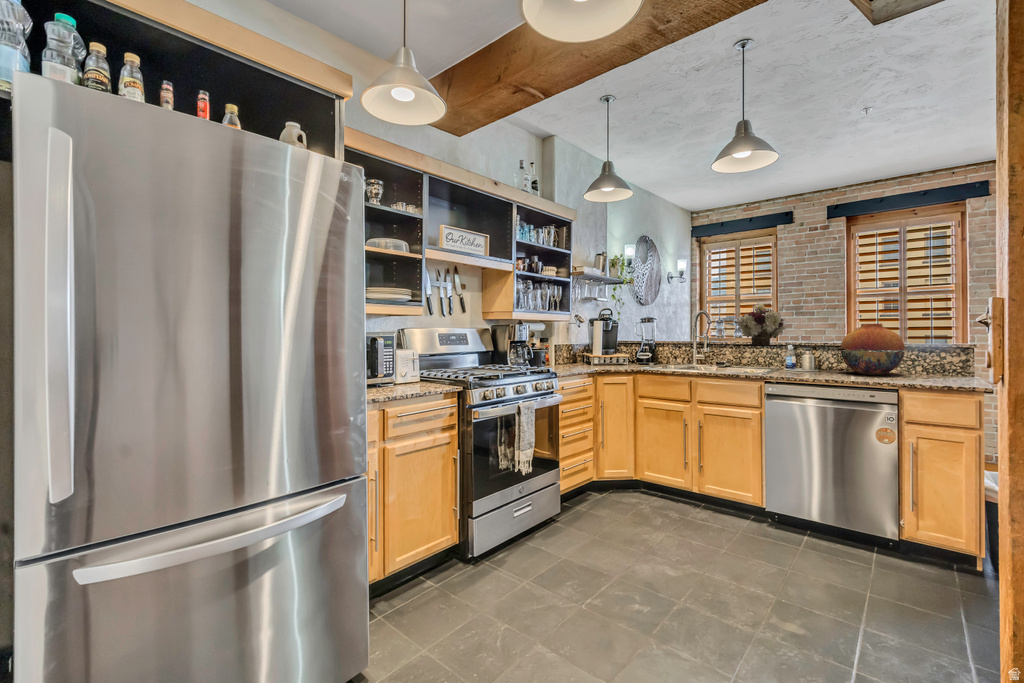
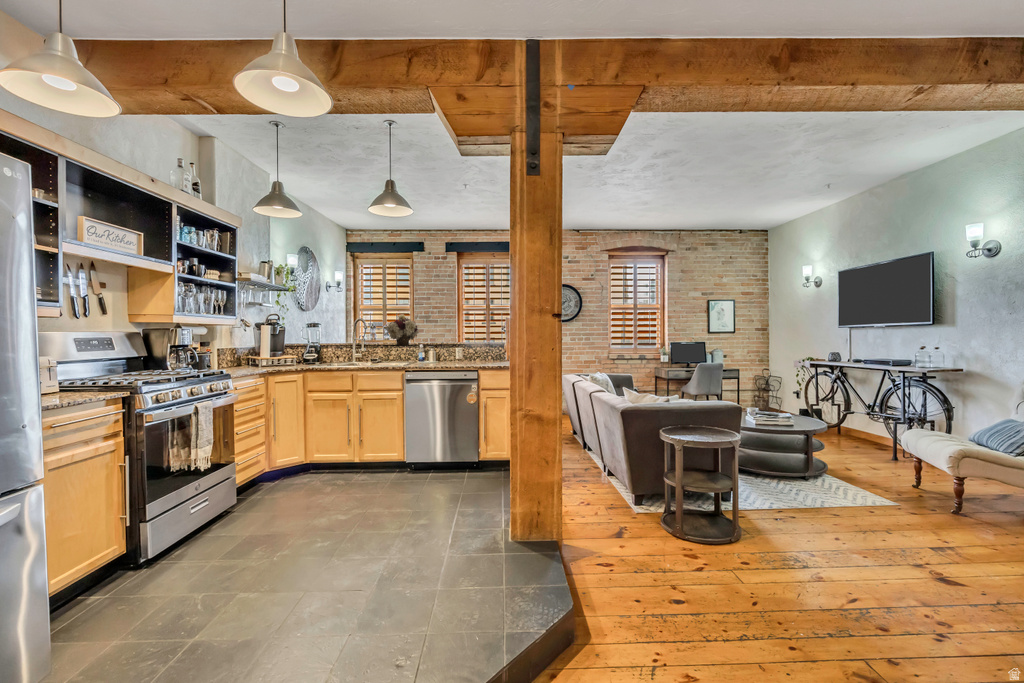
vase: present [841,324,905,375] -> none [451,330,483,363]

